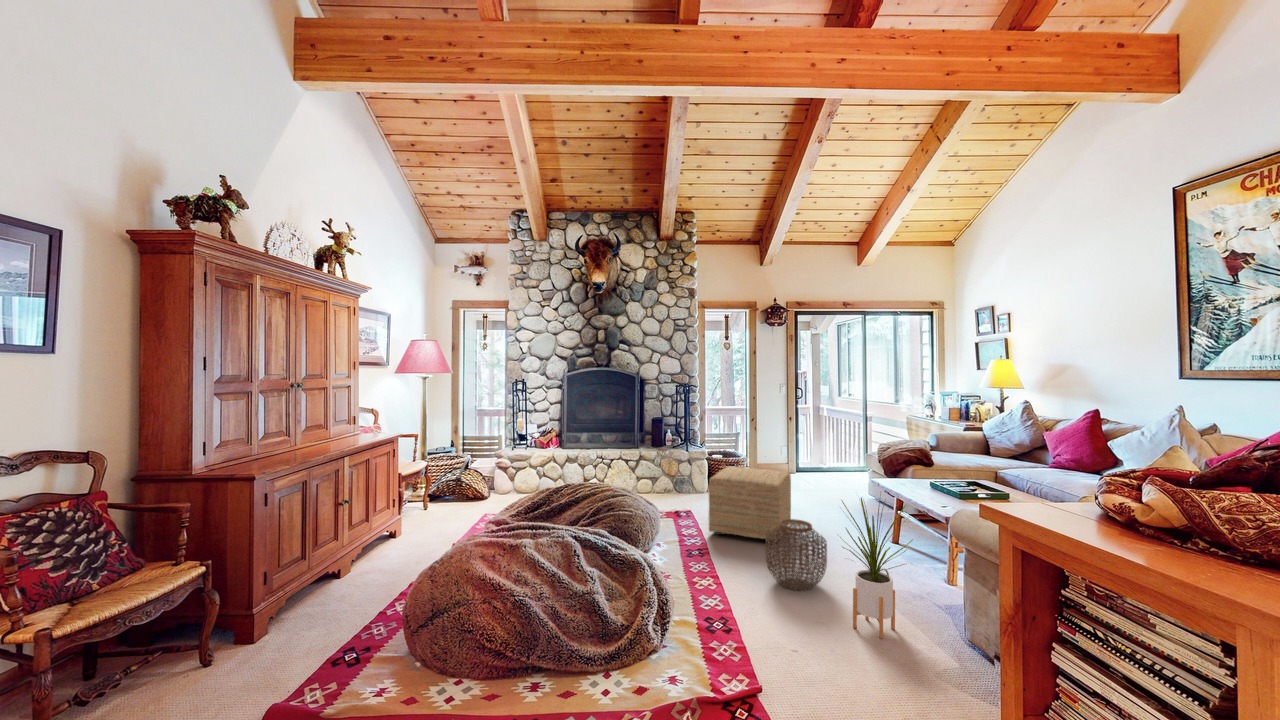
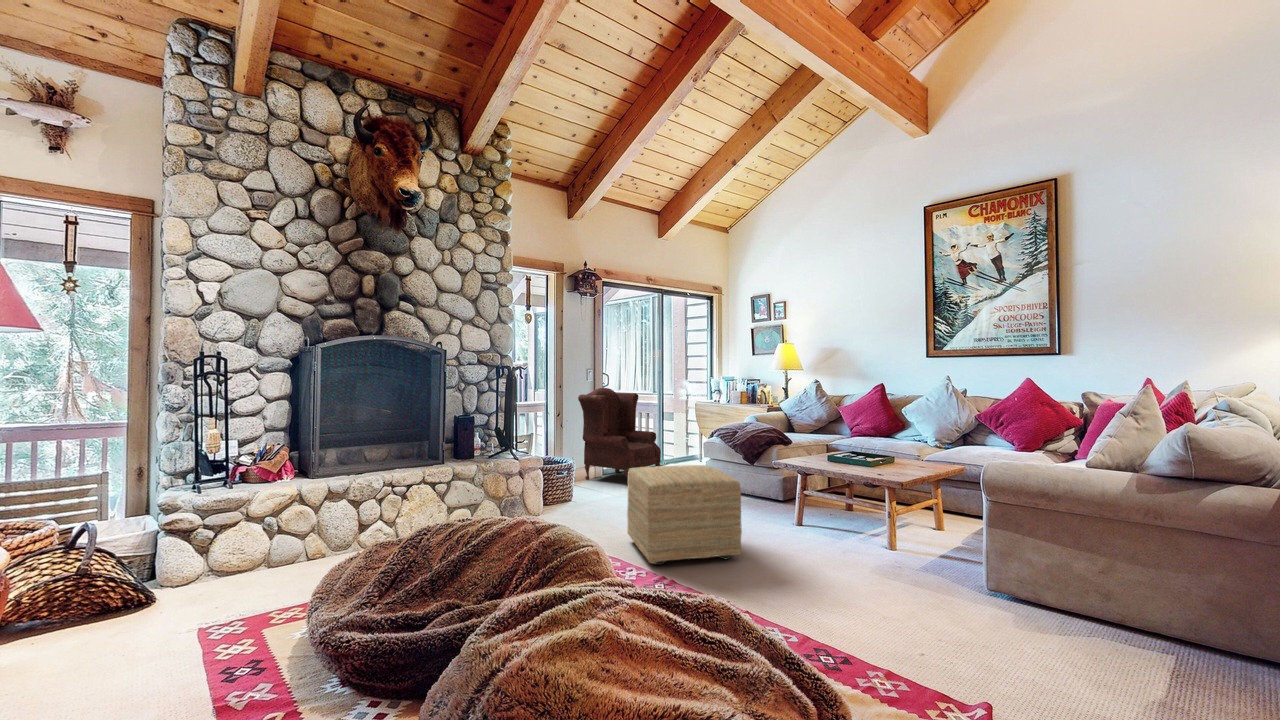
armchair: none [769,401,842,486] -> present [578,388,661,486]
house plant: present [840,495,912,639] -> none [945,460,1050,640]
woven basket: present [766,519,827,591] -> none [806,518,889,613]

